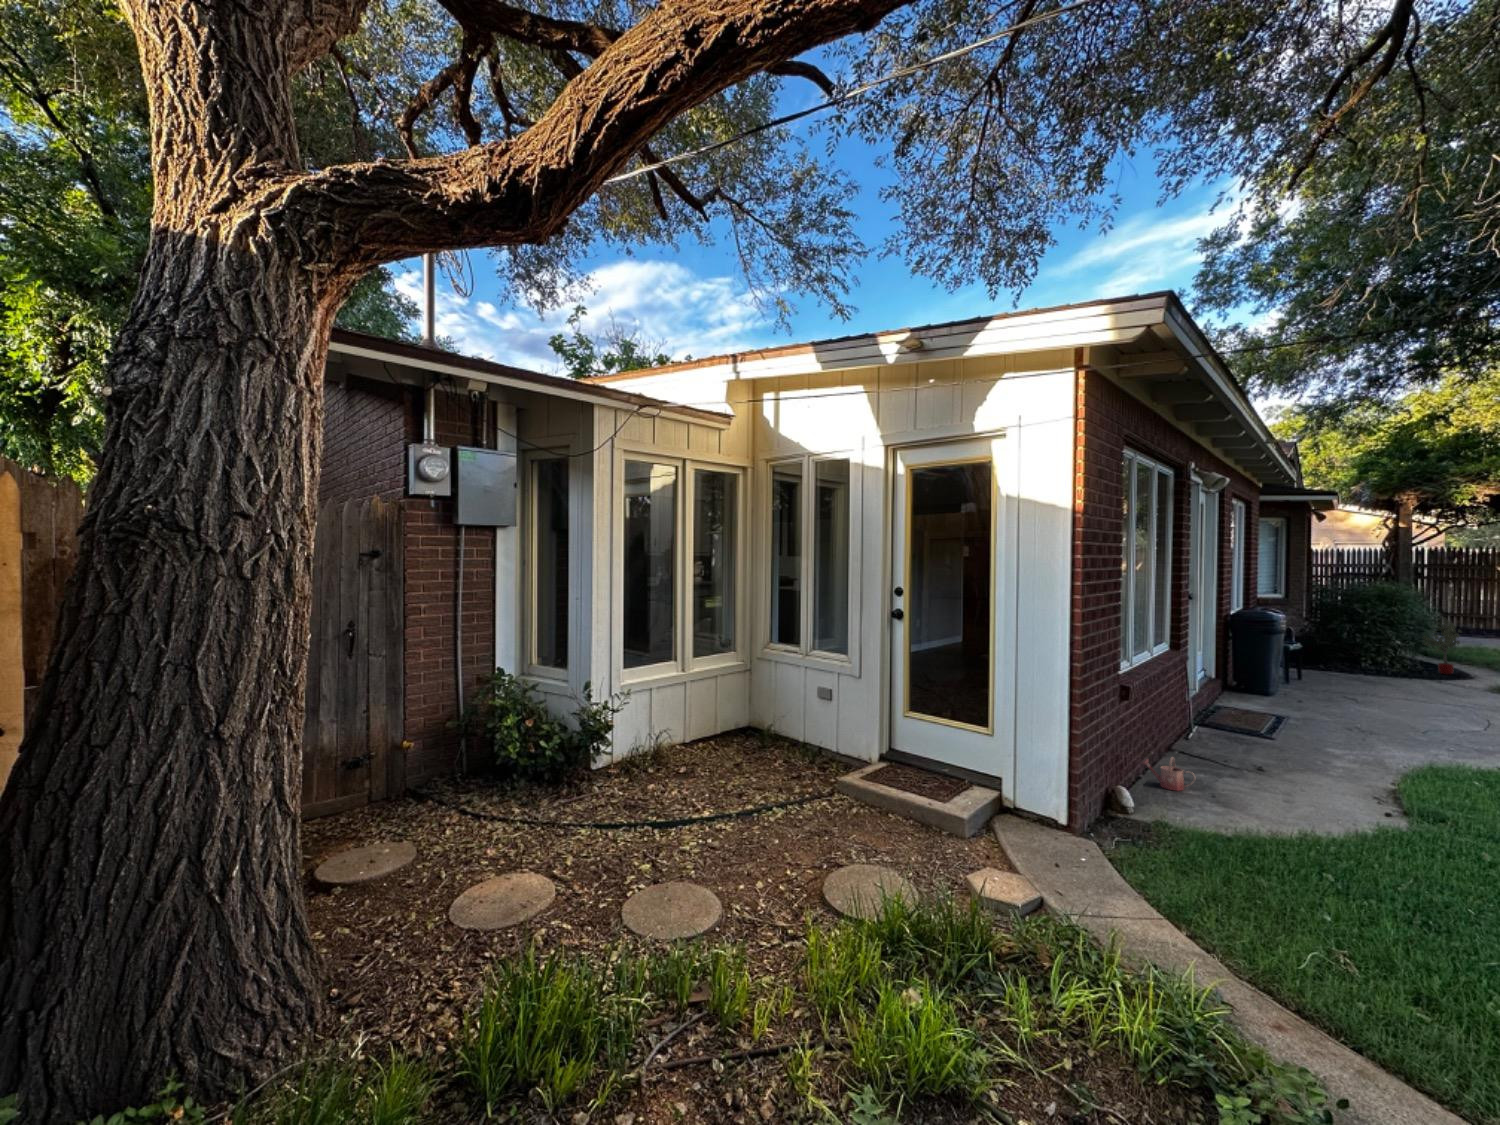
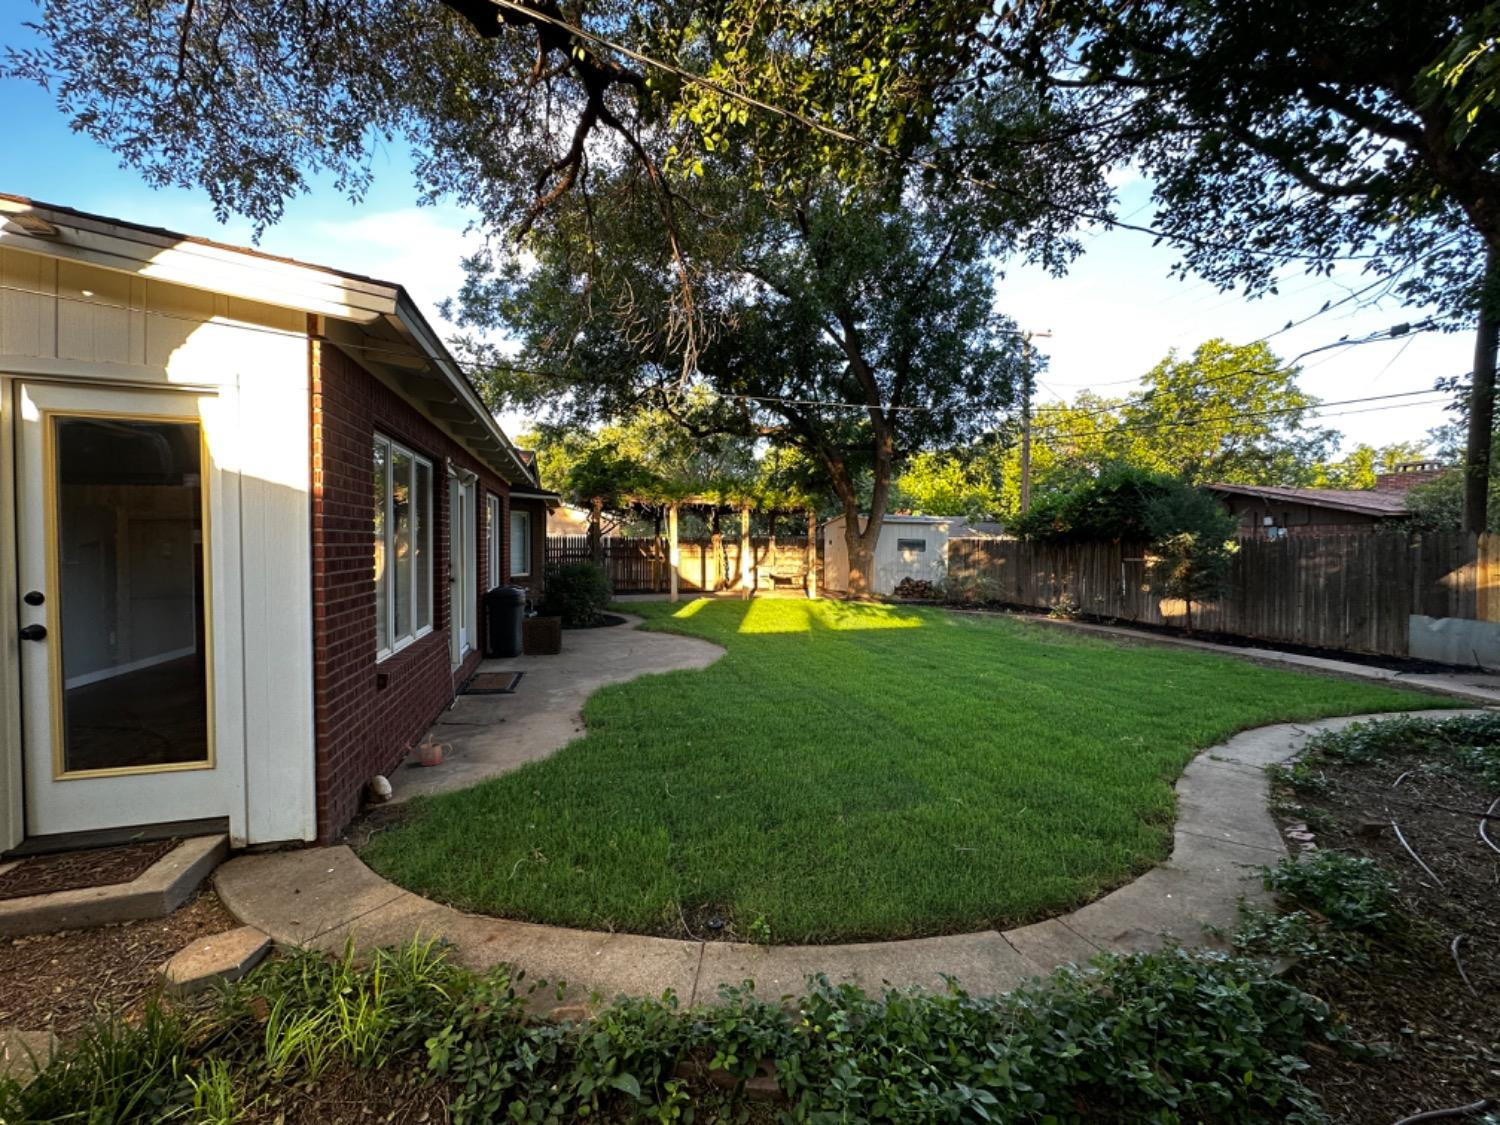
potted tree: present [1422,618,1460,675] -> none [608,584,628,623]
wooden crate: none [1277,650,1339,701] -> present [522,617,562,655]

